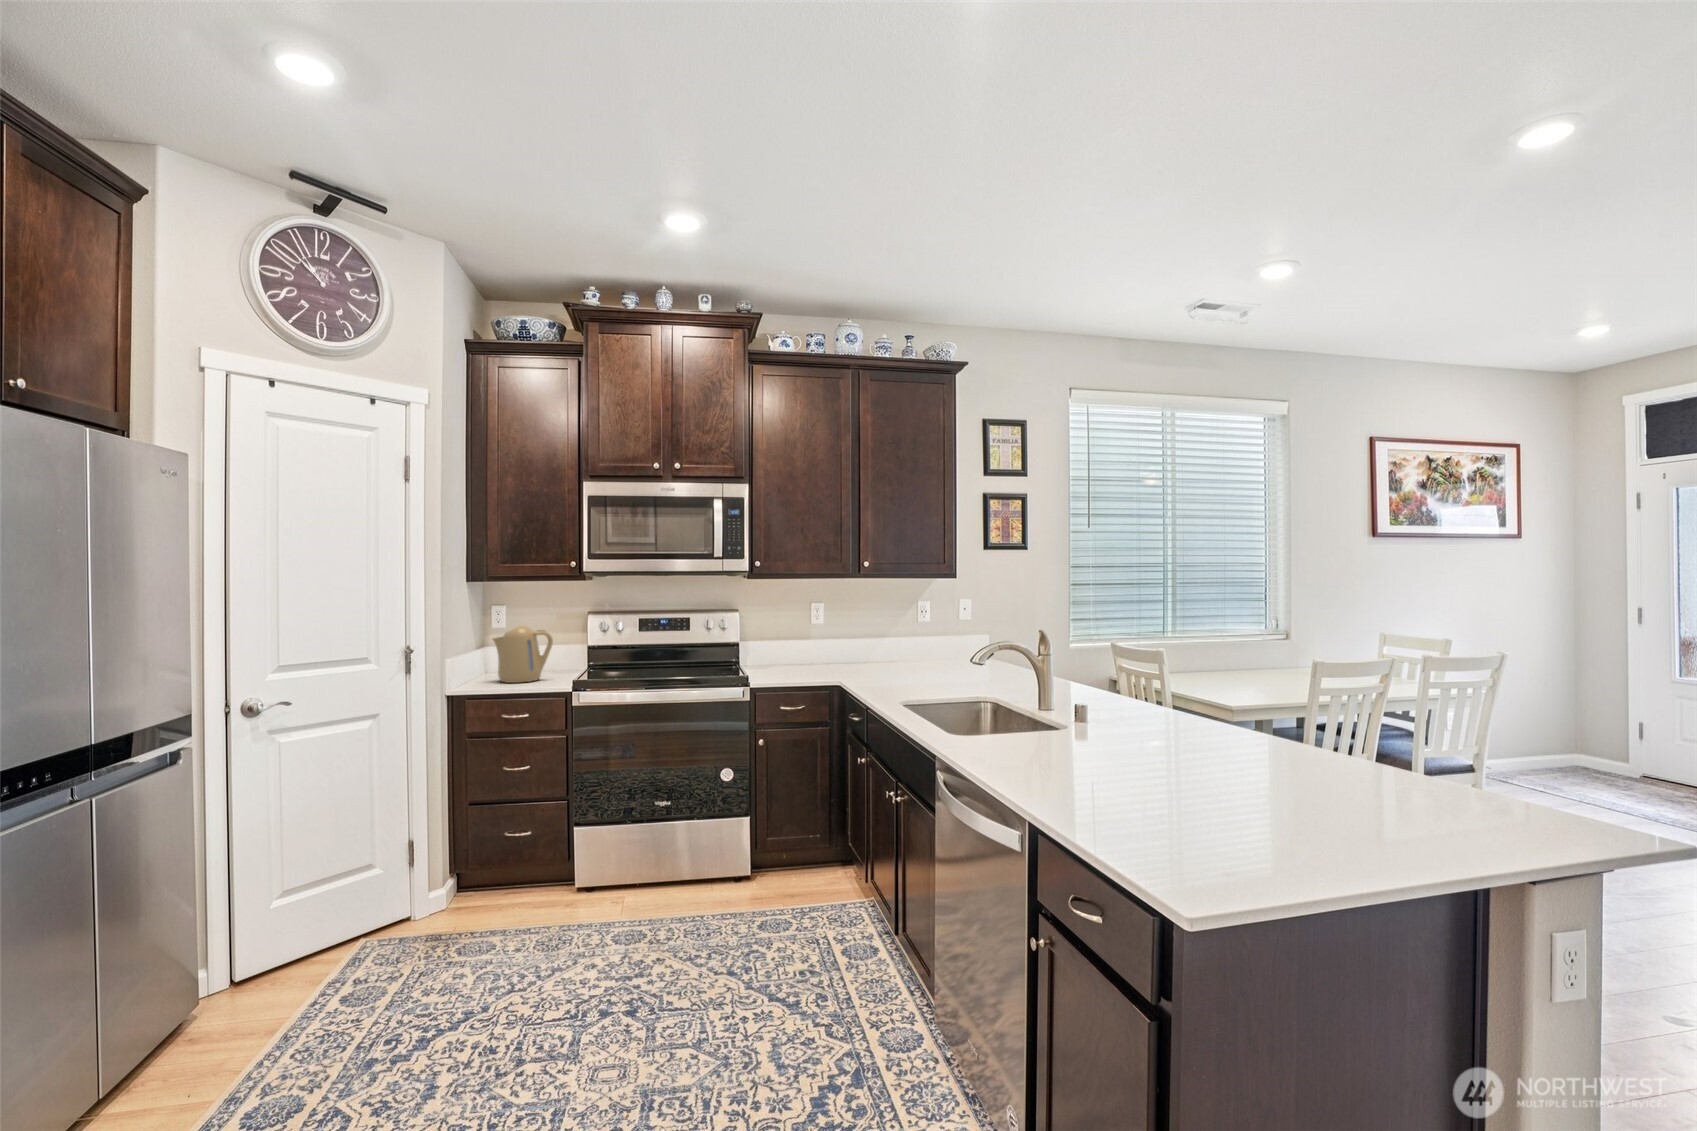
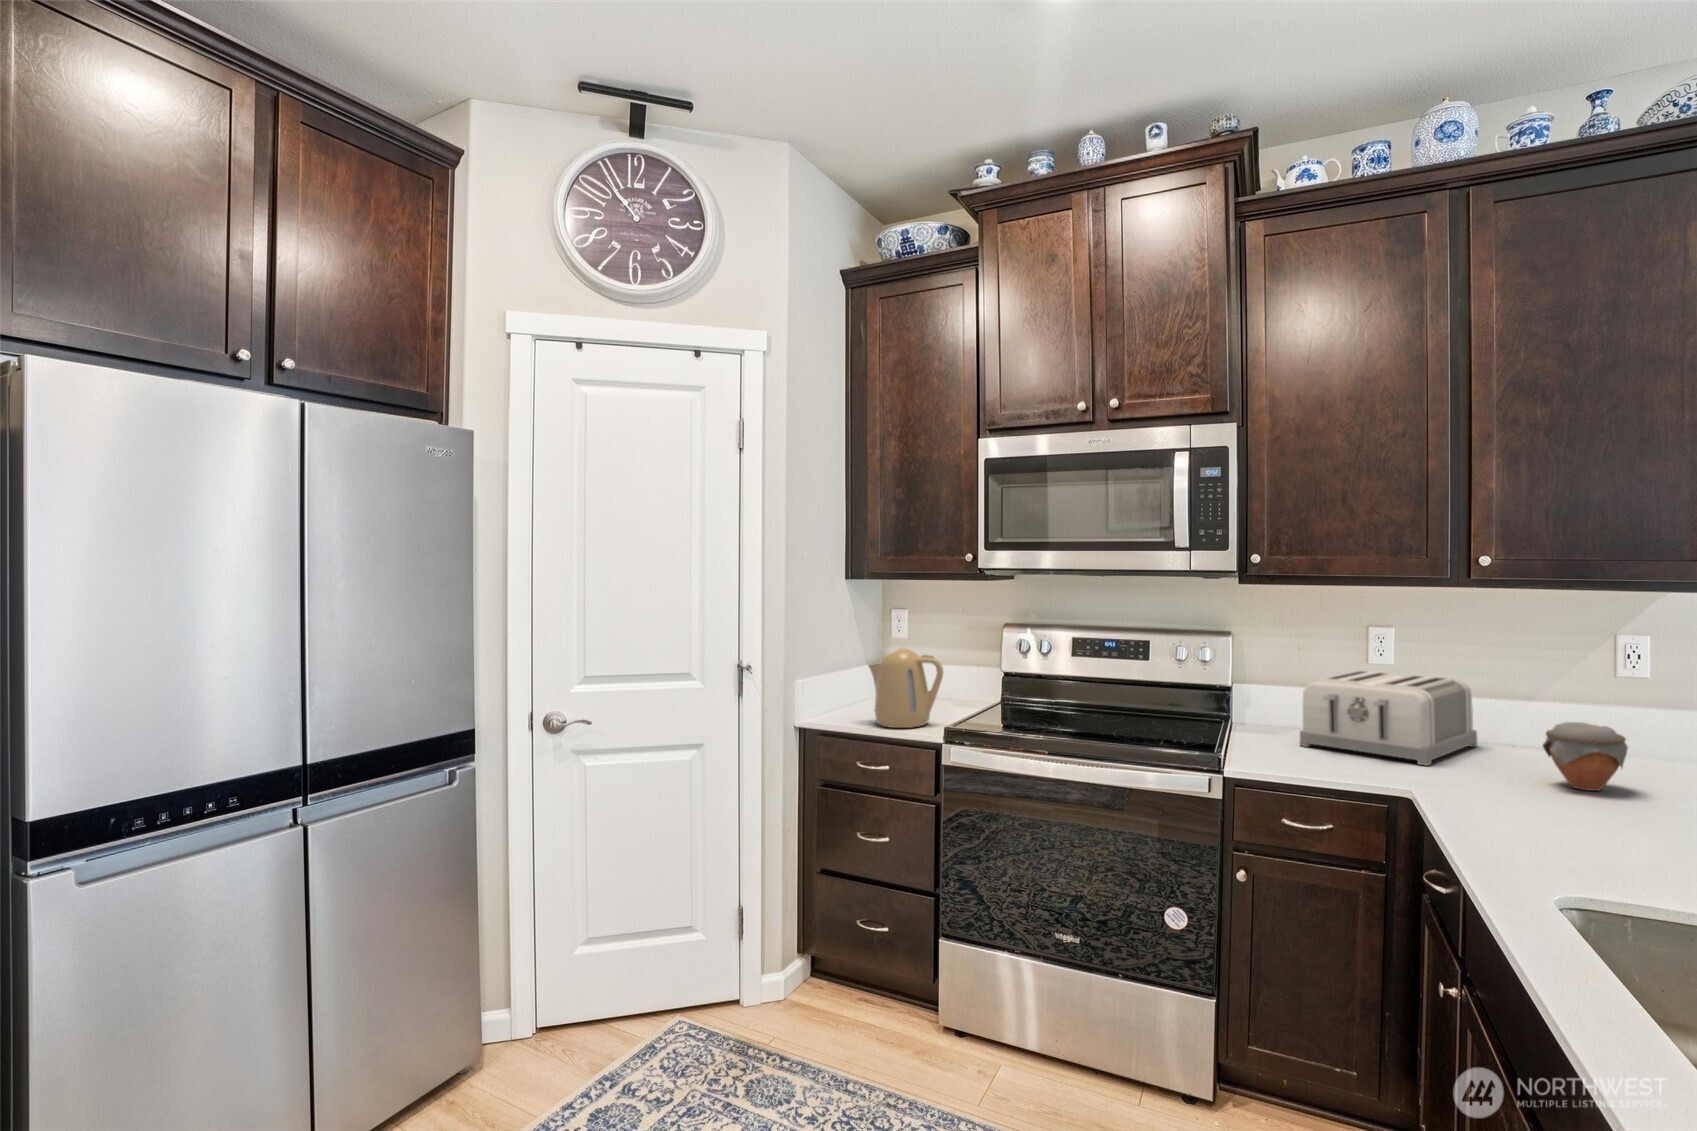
toaster: none [778,631,862,677] -> present [1300,670,1477,765]
jar: none [887,648,920,680] -> present [1543,722,1628,791]

